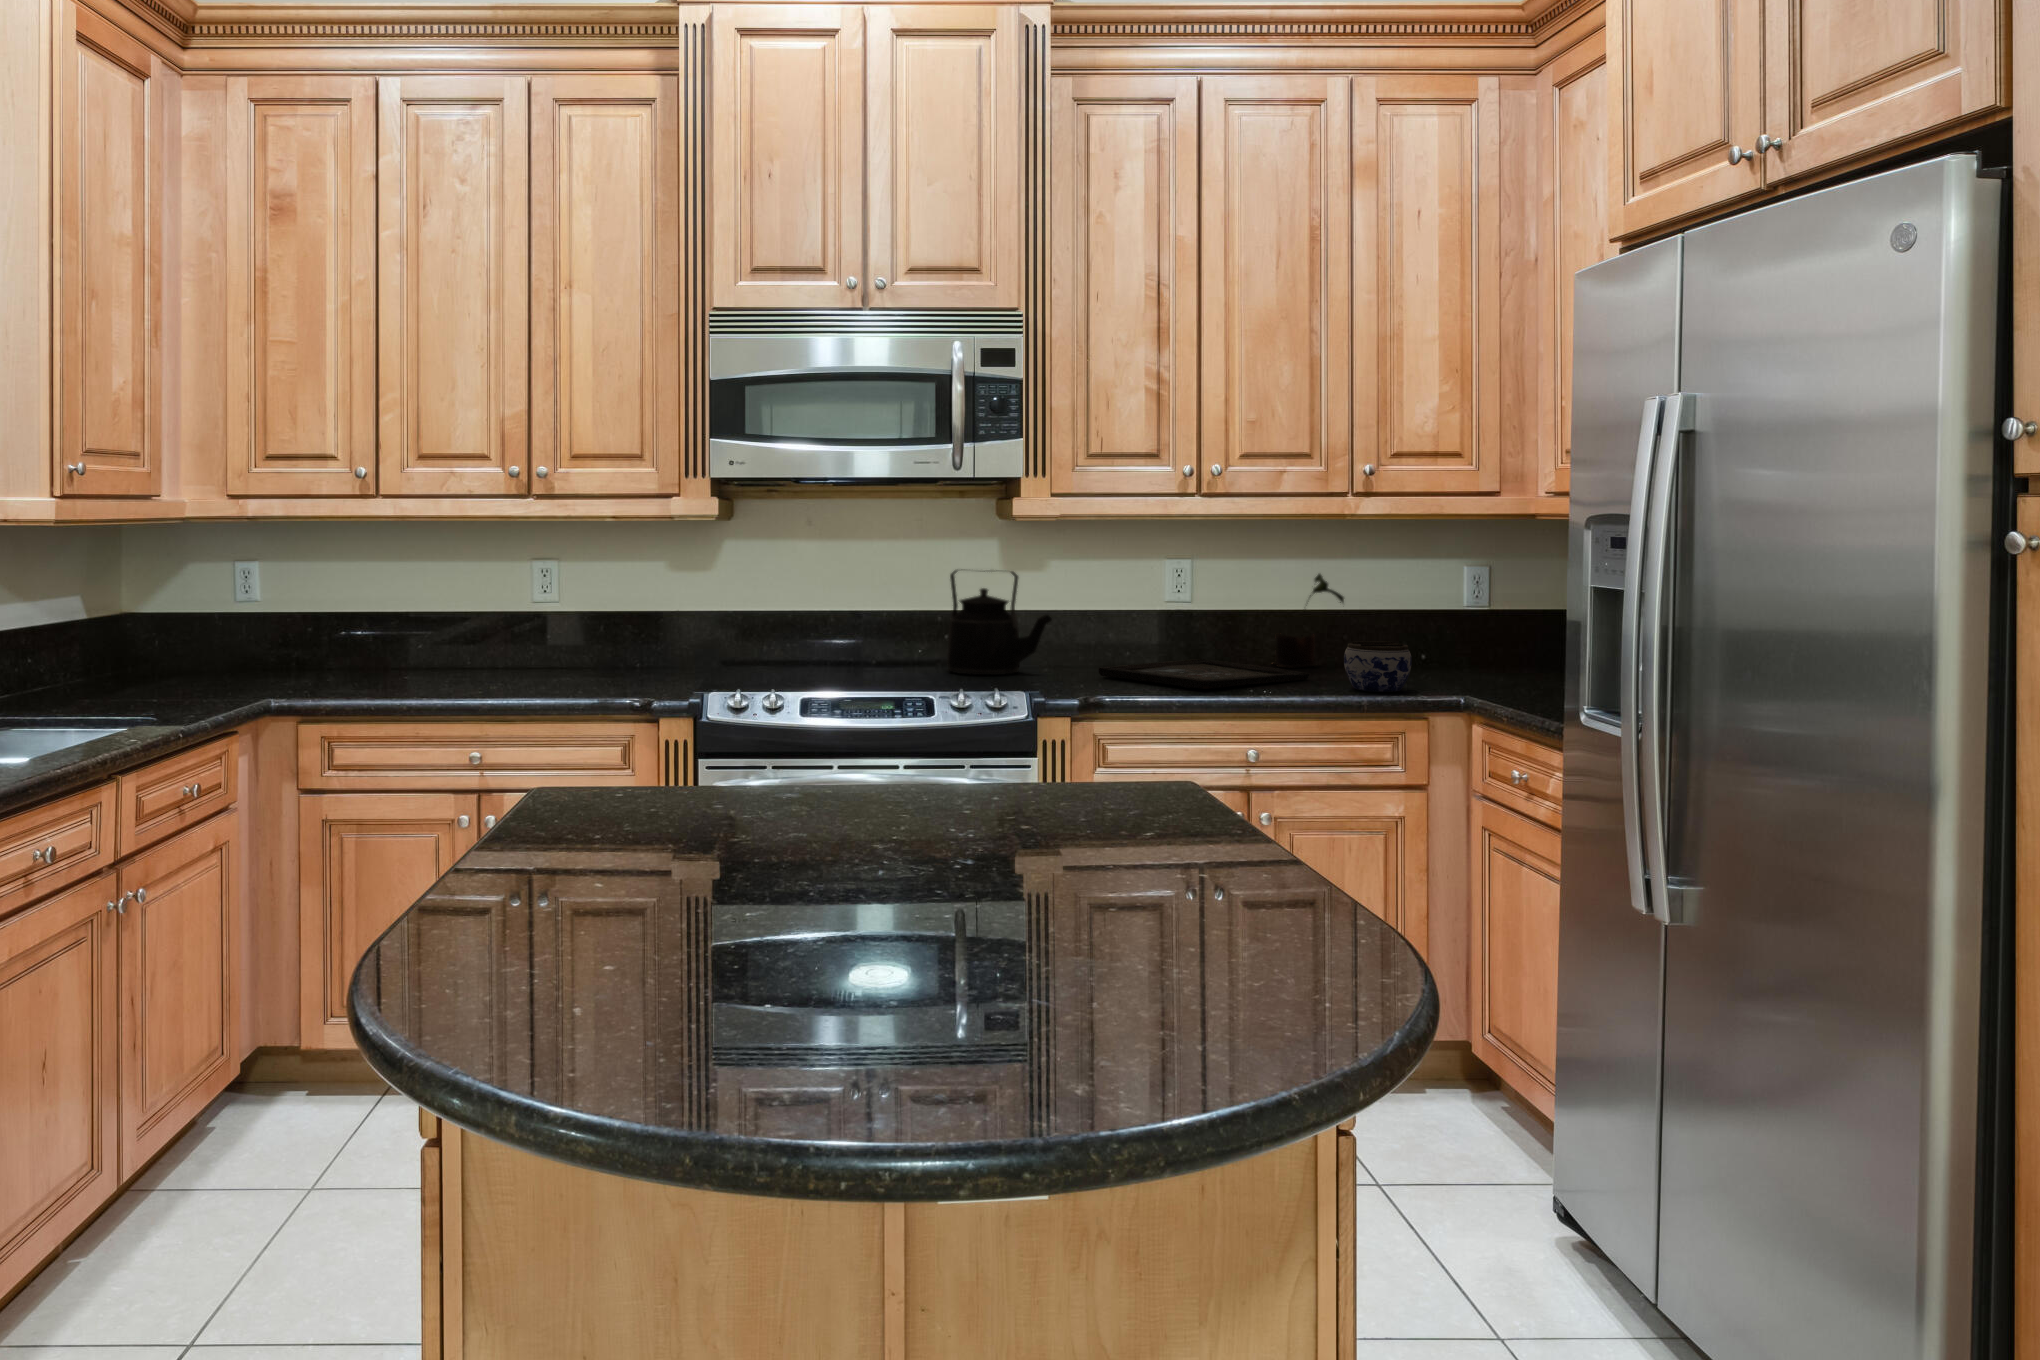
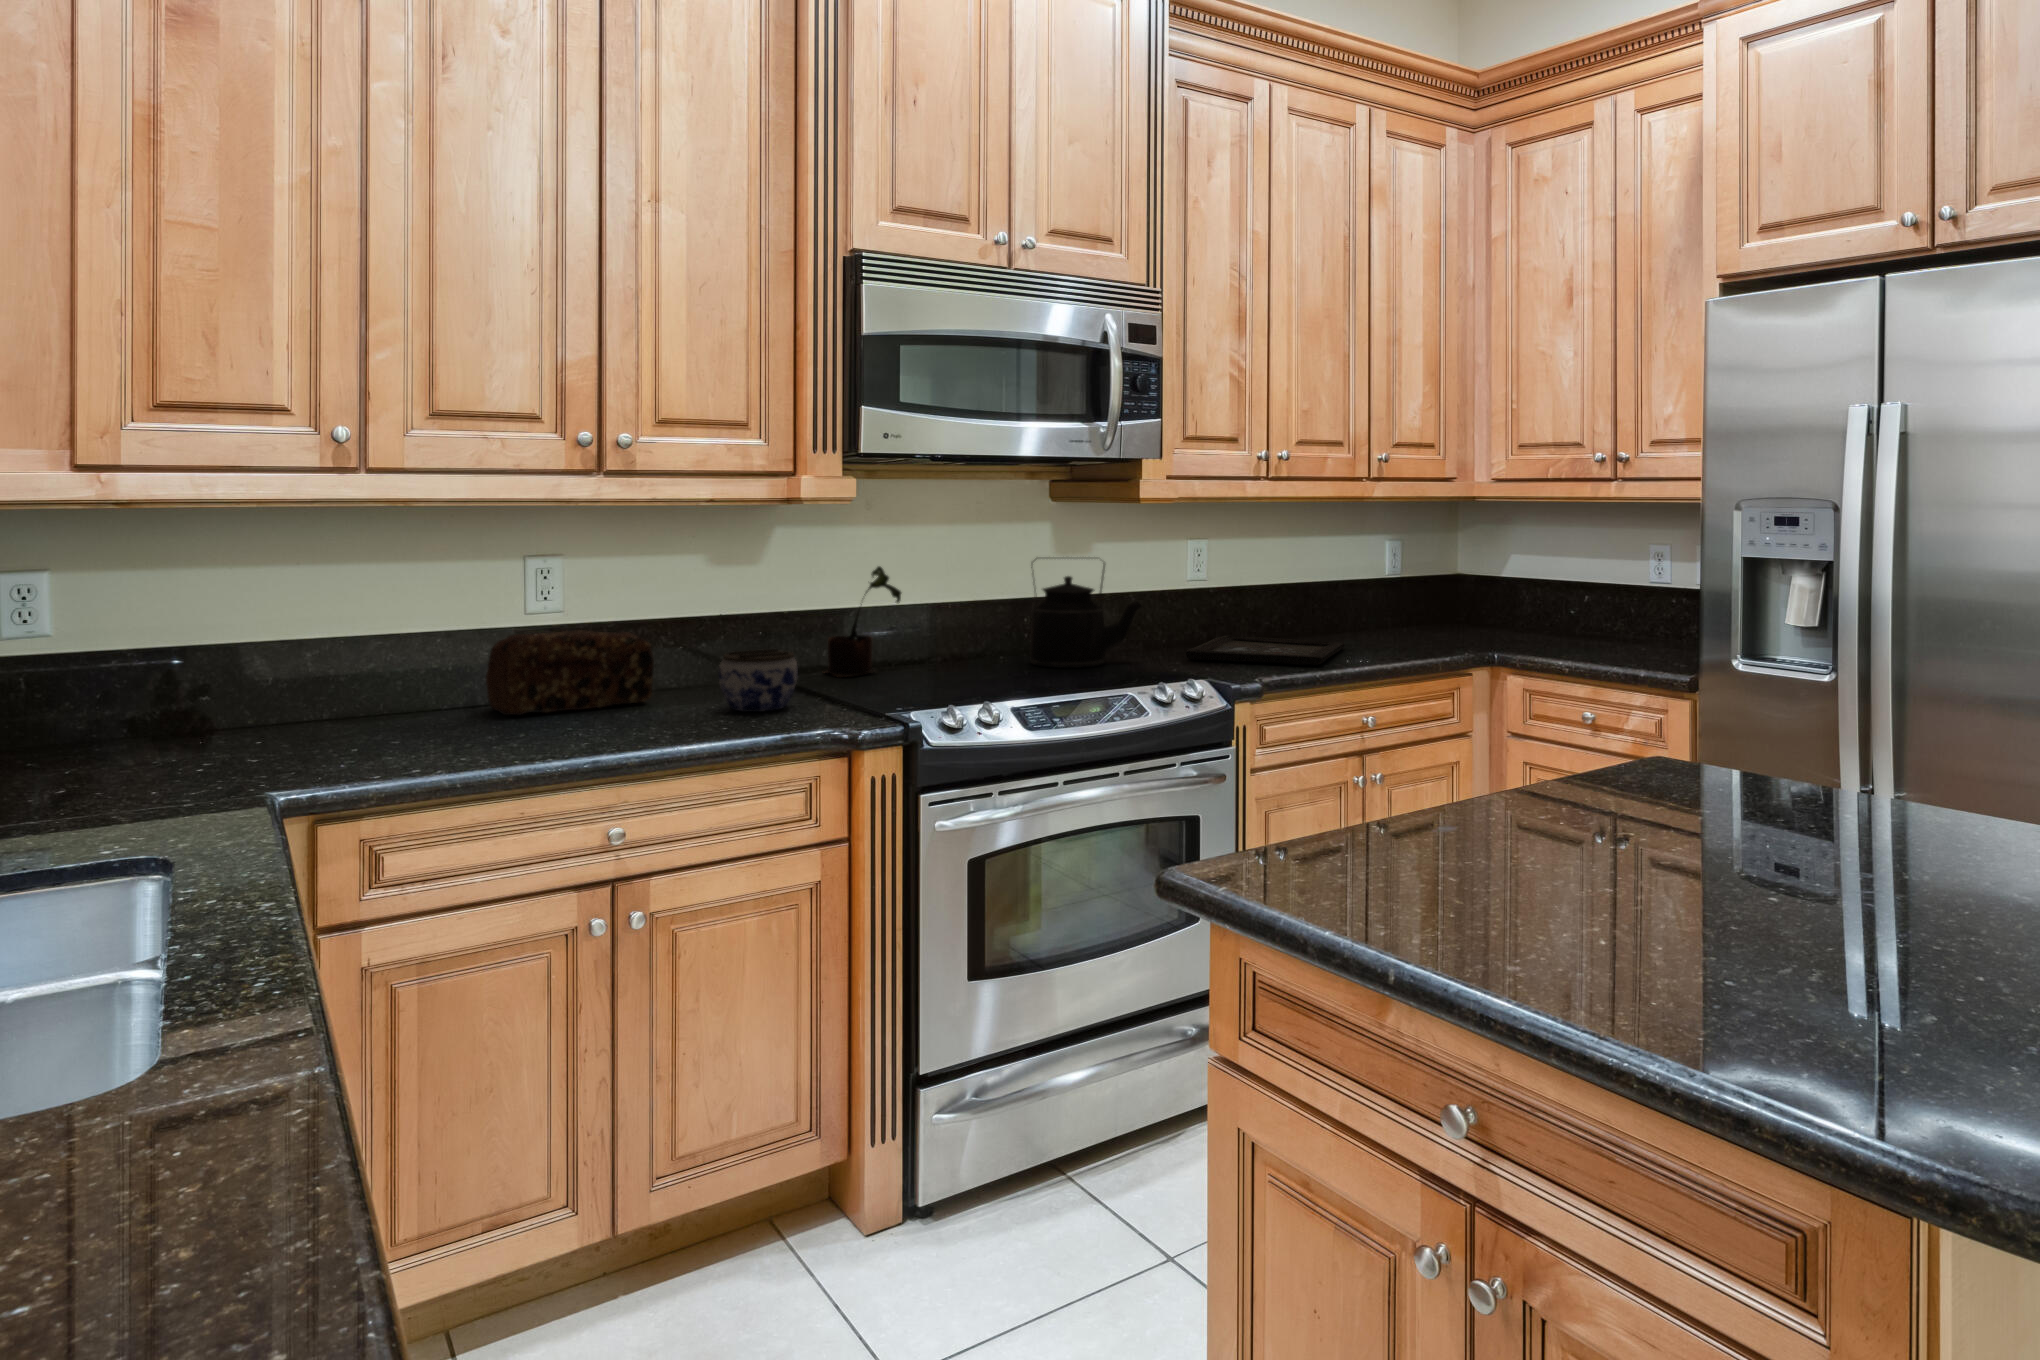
potted plant: present [1275,574,1344,667] -> present [826,566,901,677]
bread loaf: none [482,614,596,673] -> present [486,630,654,716]
jar: present [1344,642,1412,692] -> present [719,649,798,712]

